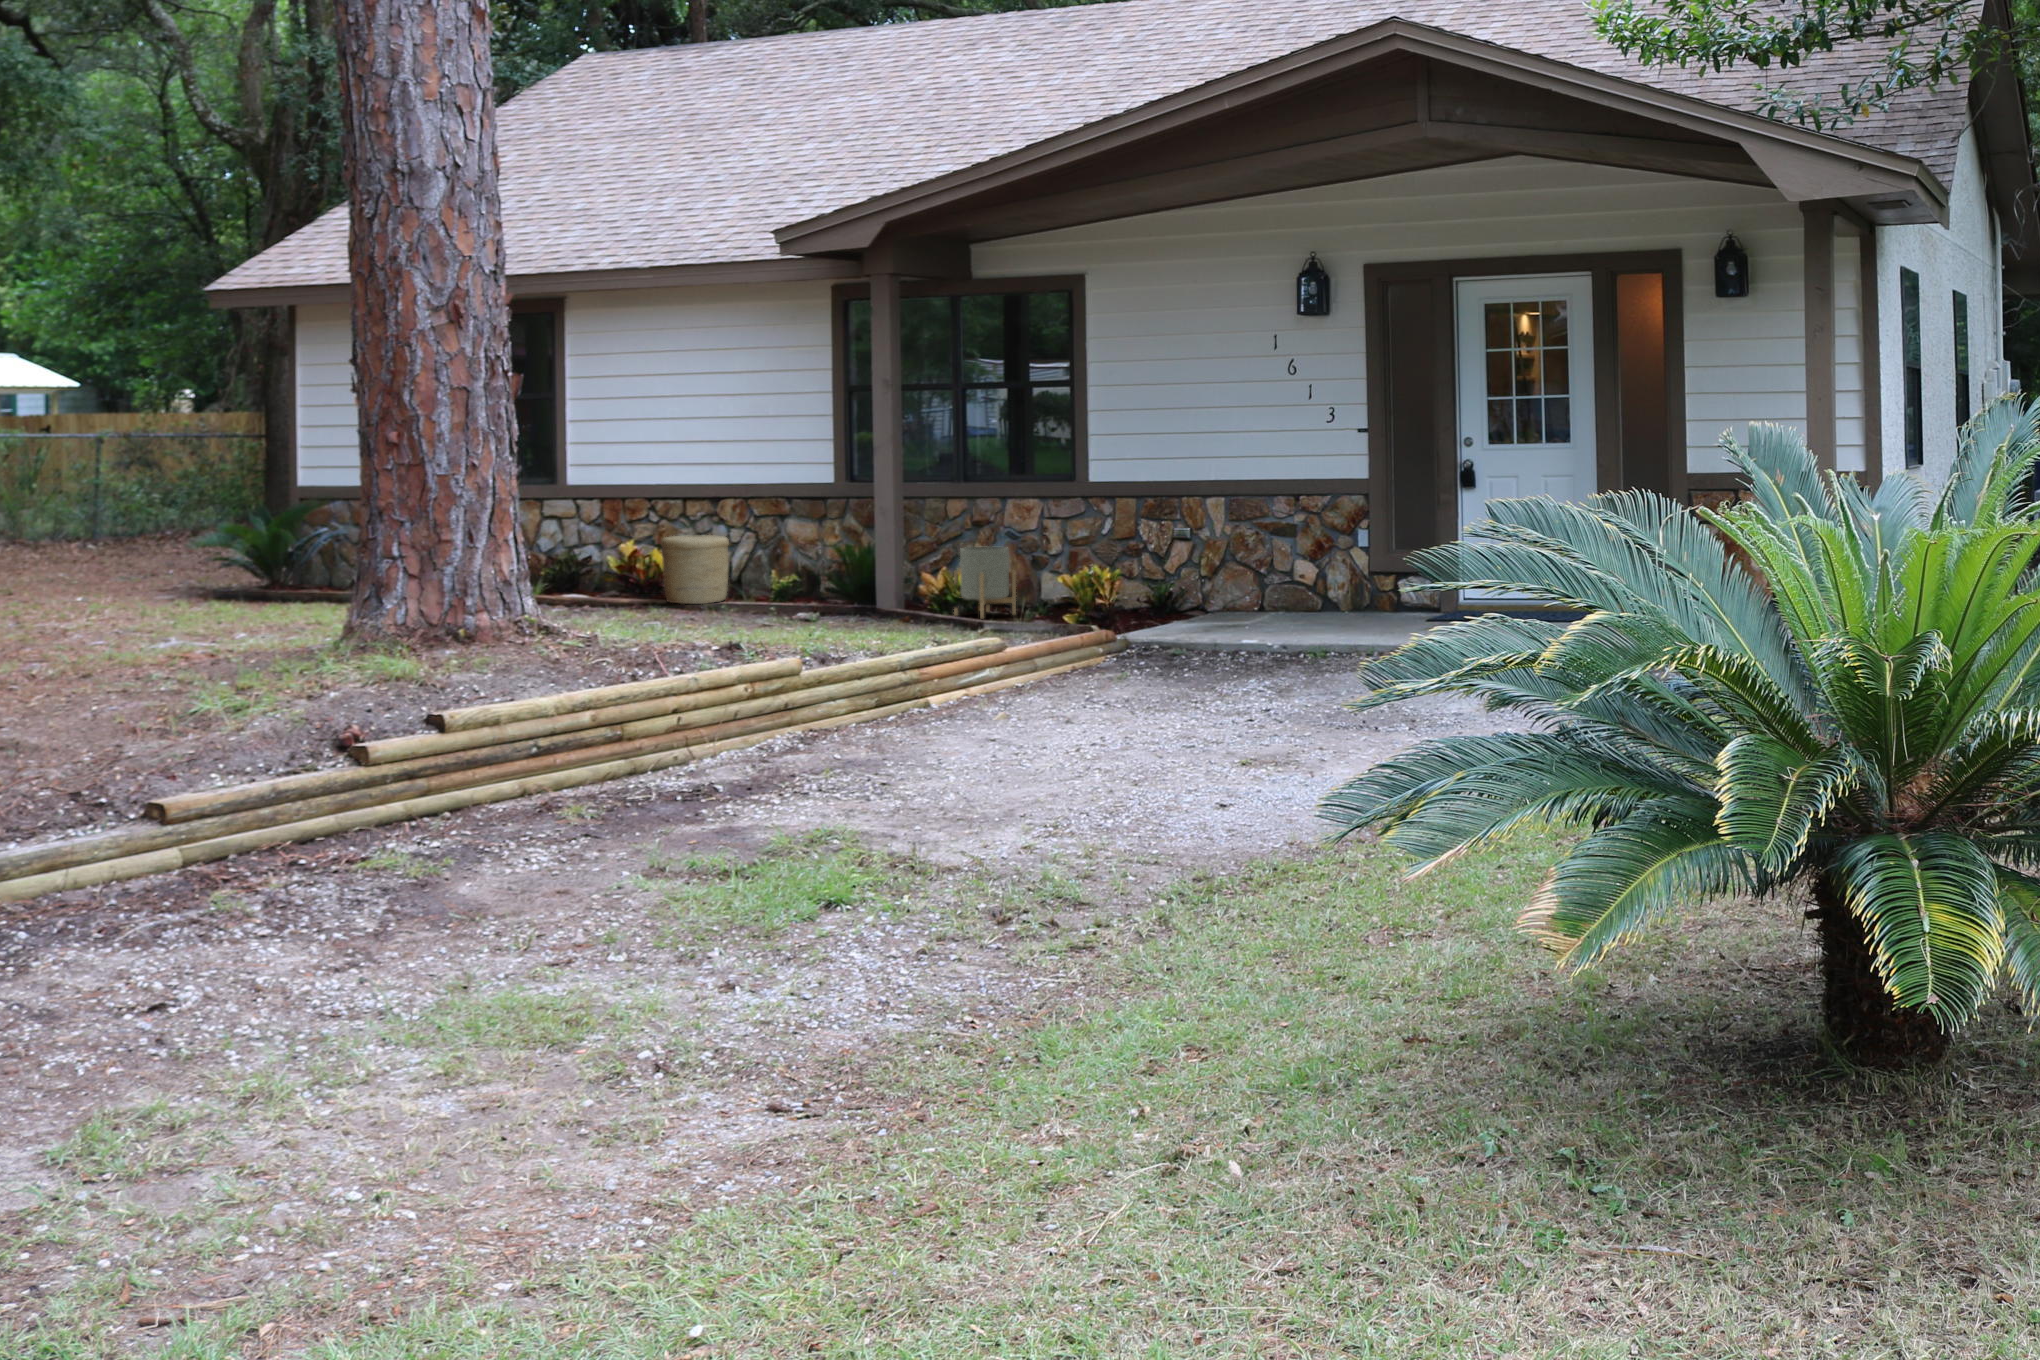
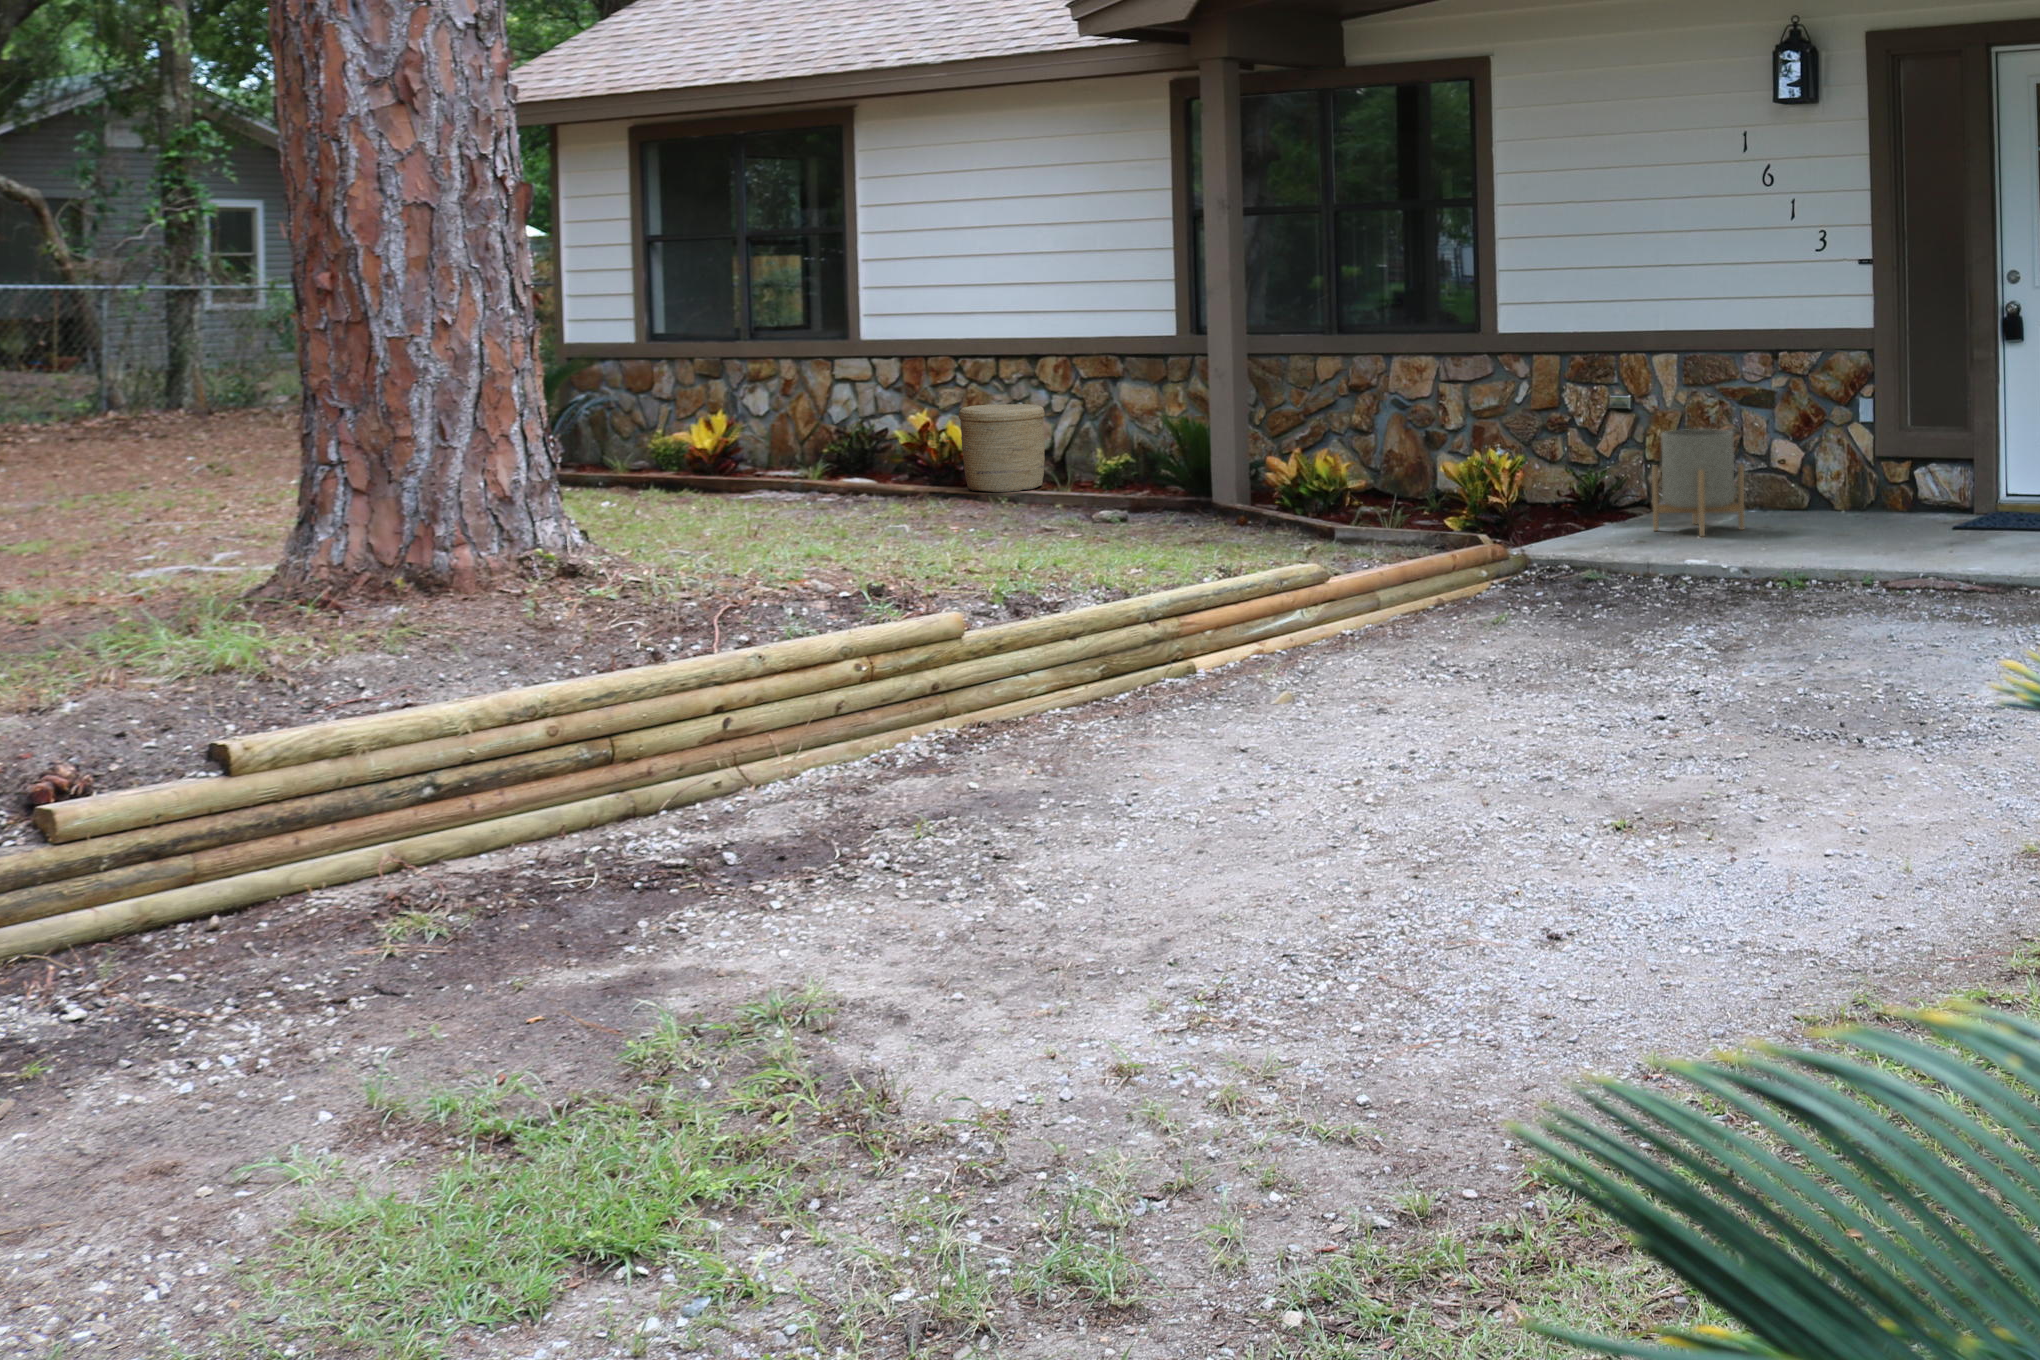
planter: present [954,546,1016,619] -> present [1652,429,1745,537]

